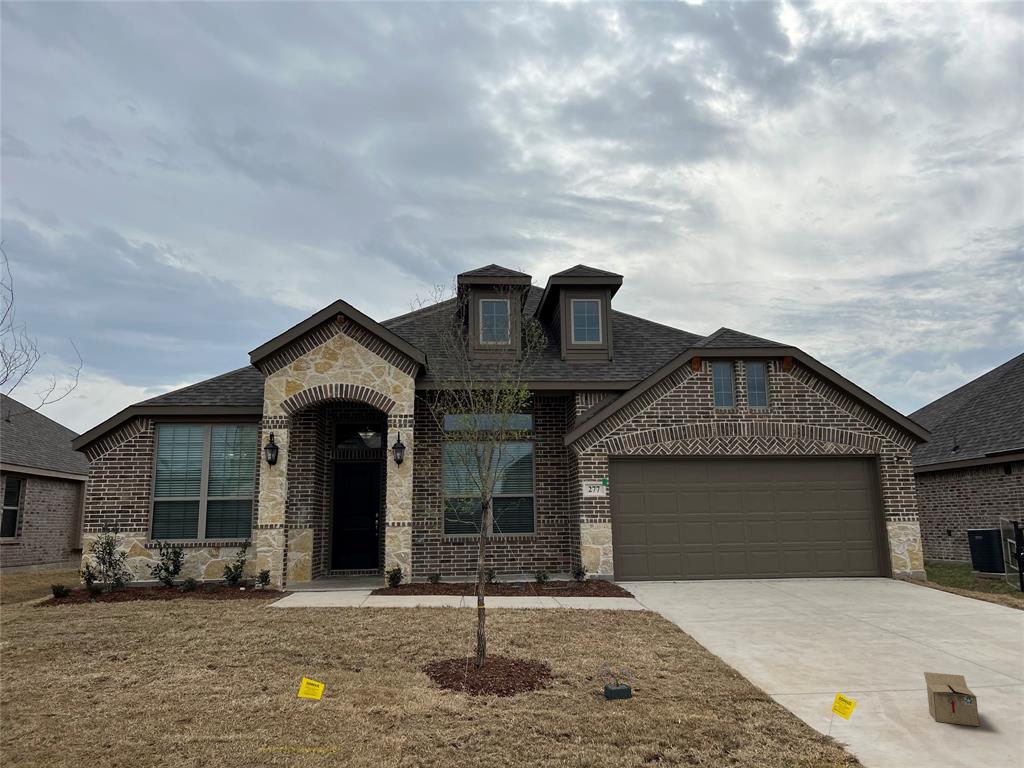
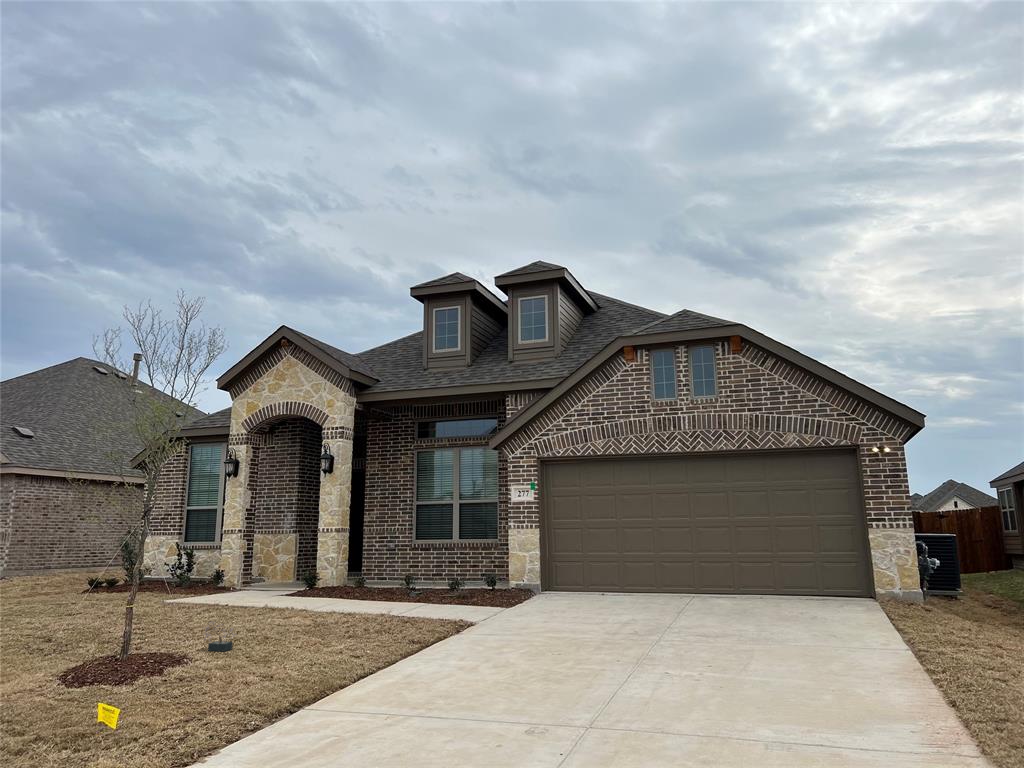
cardboard box: present [924,672,979,726] -> none [361,644,420,690]

